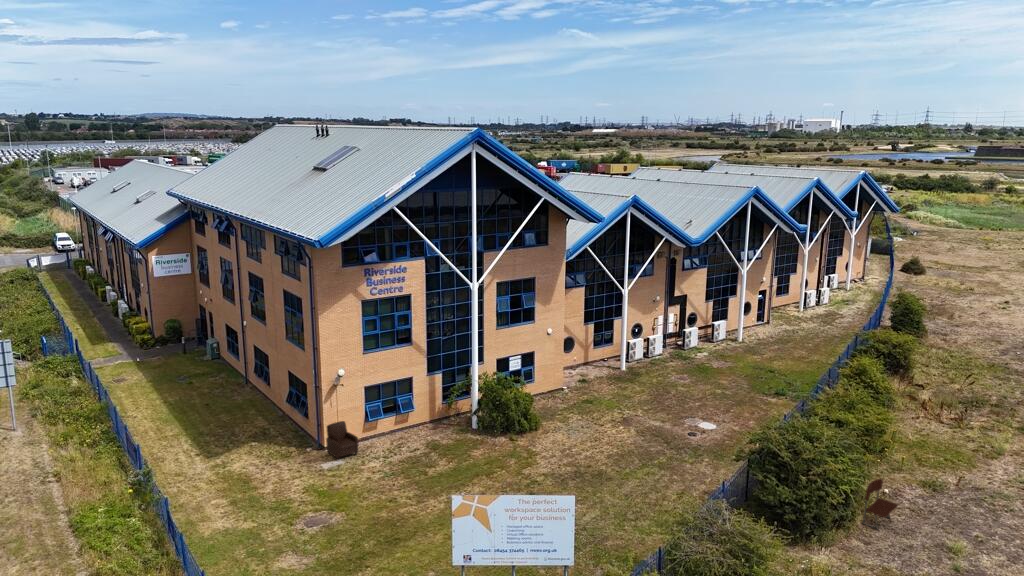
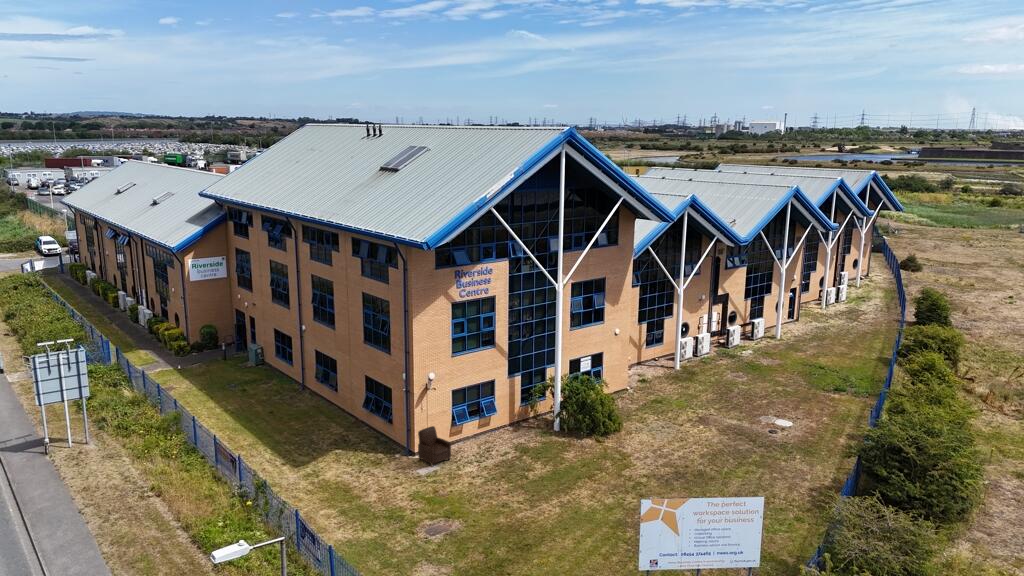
bench: present [863,479,898,530] -> none [971,471,1004,521]

